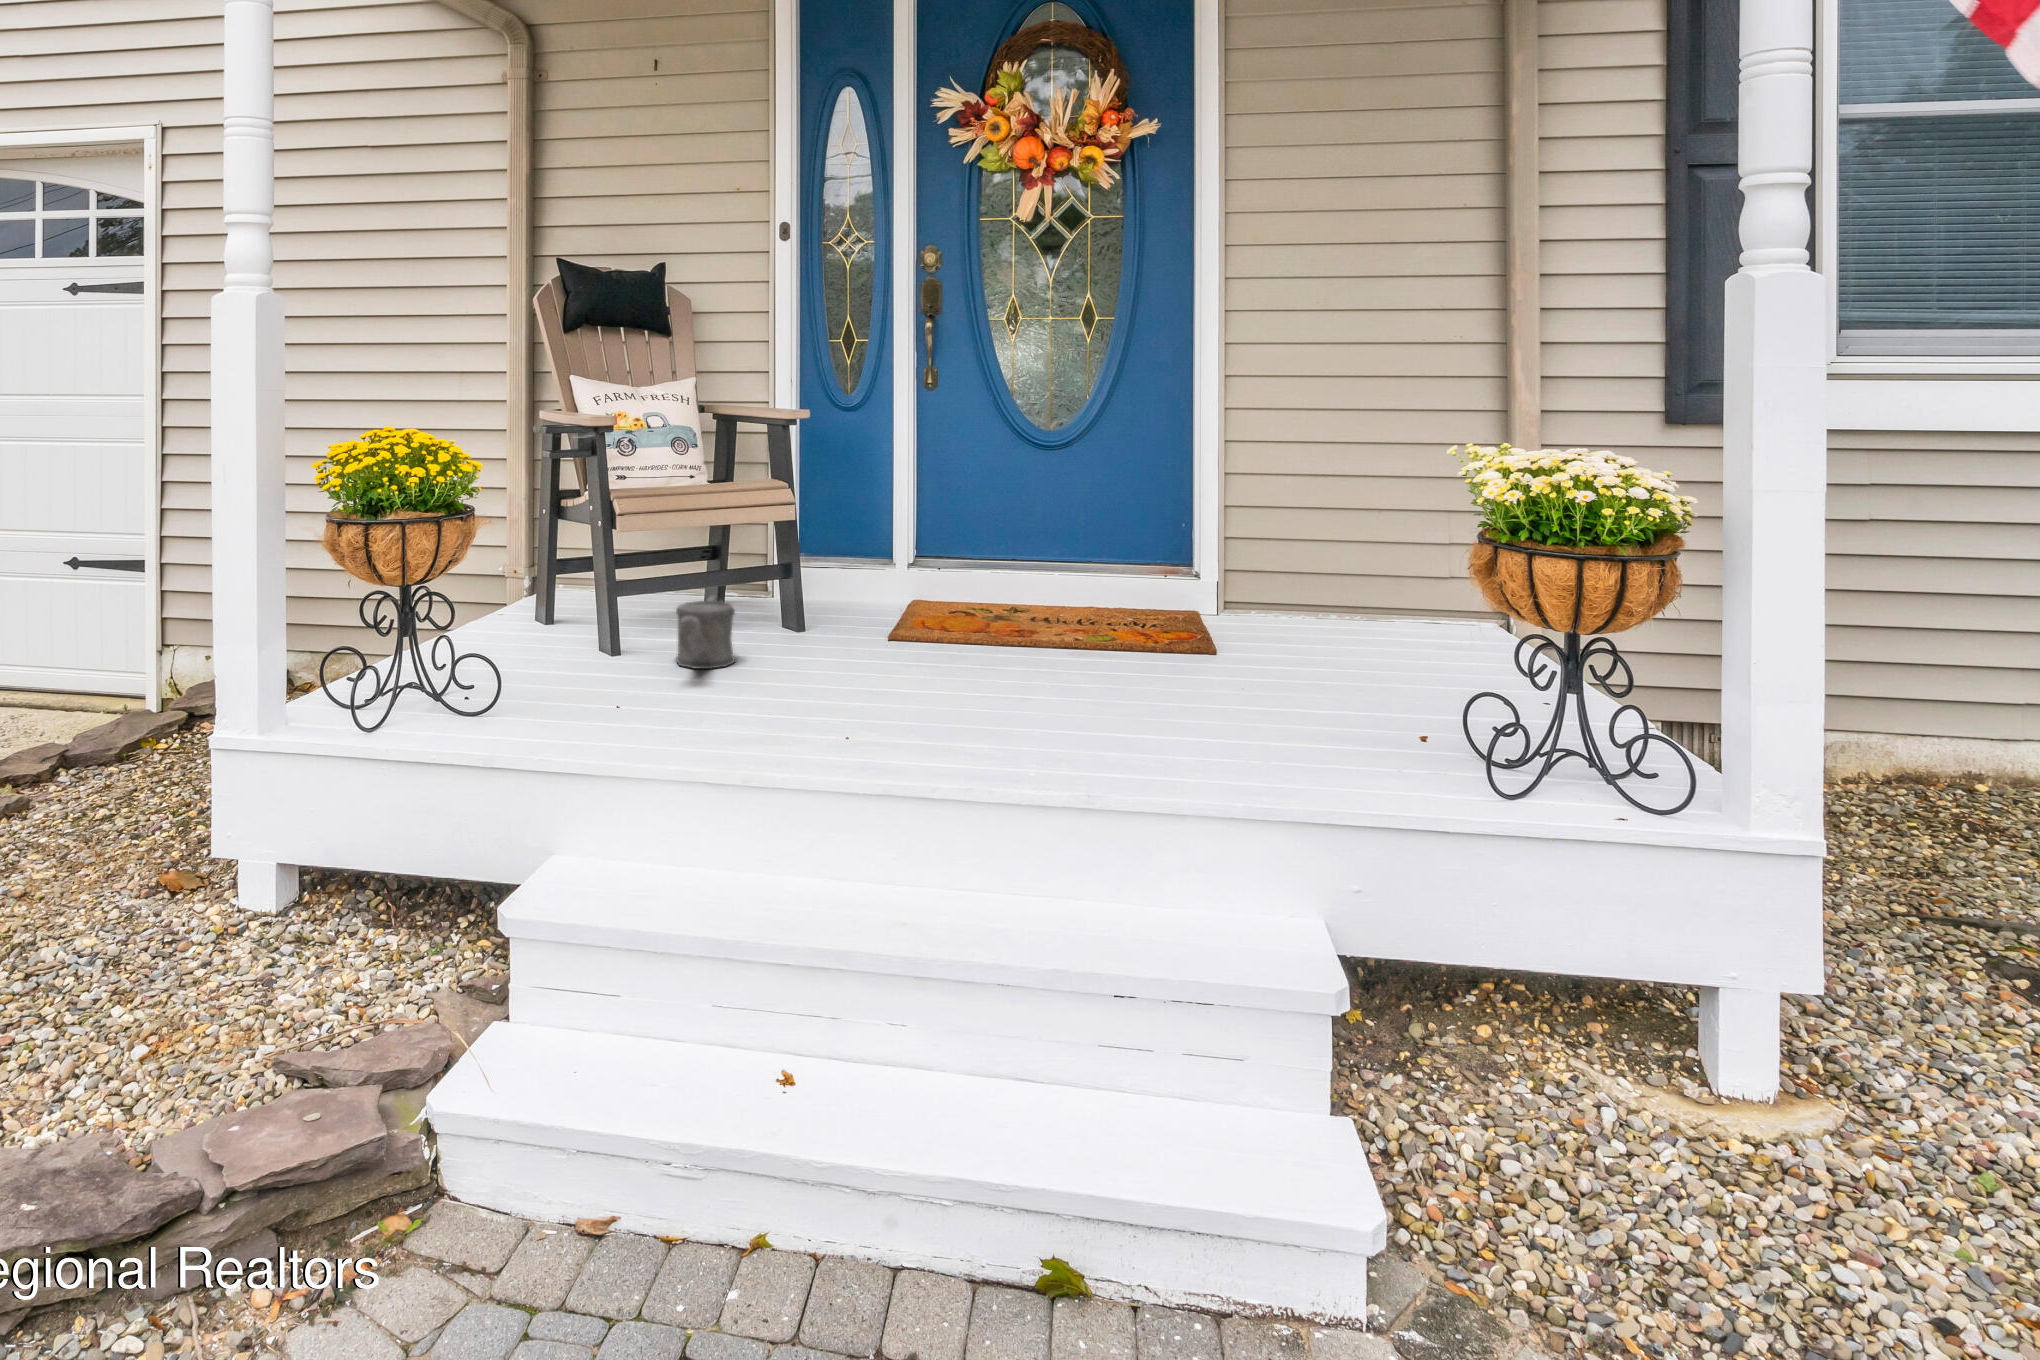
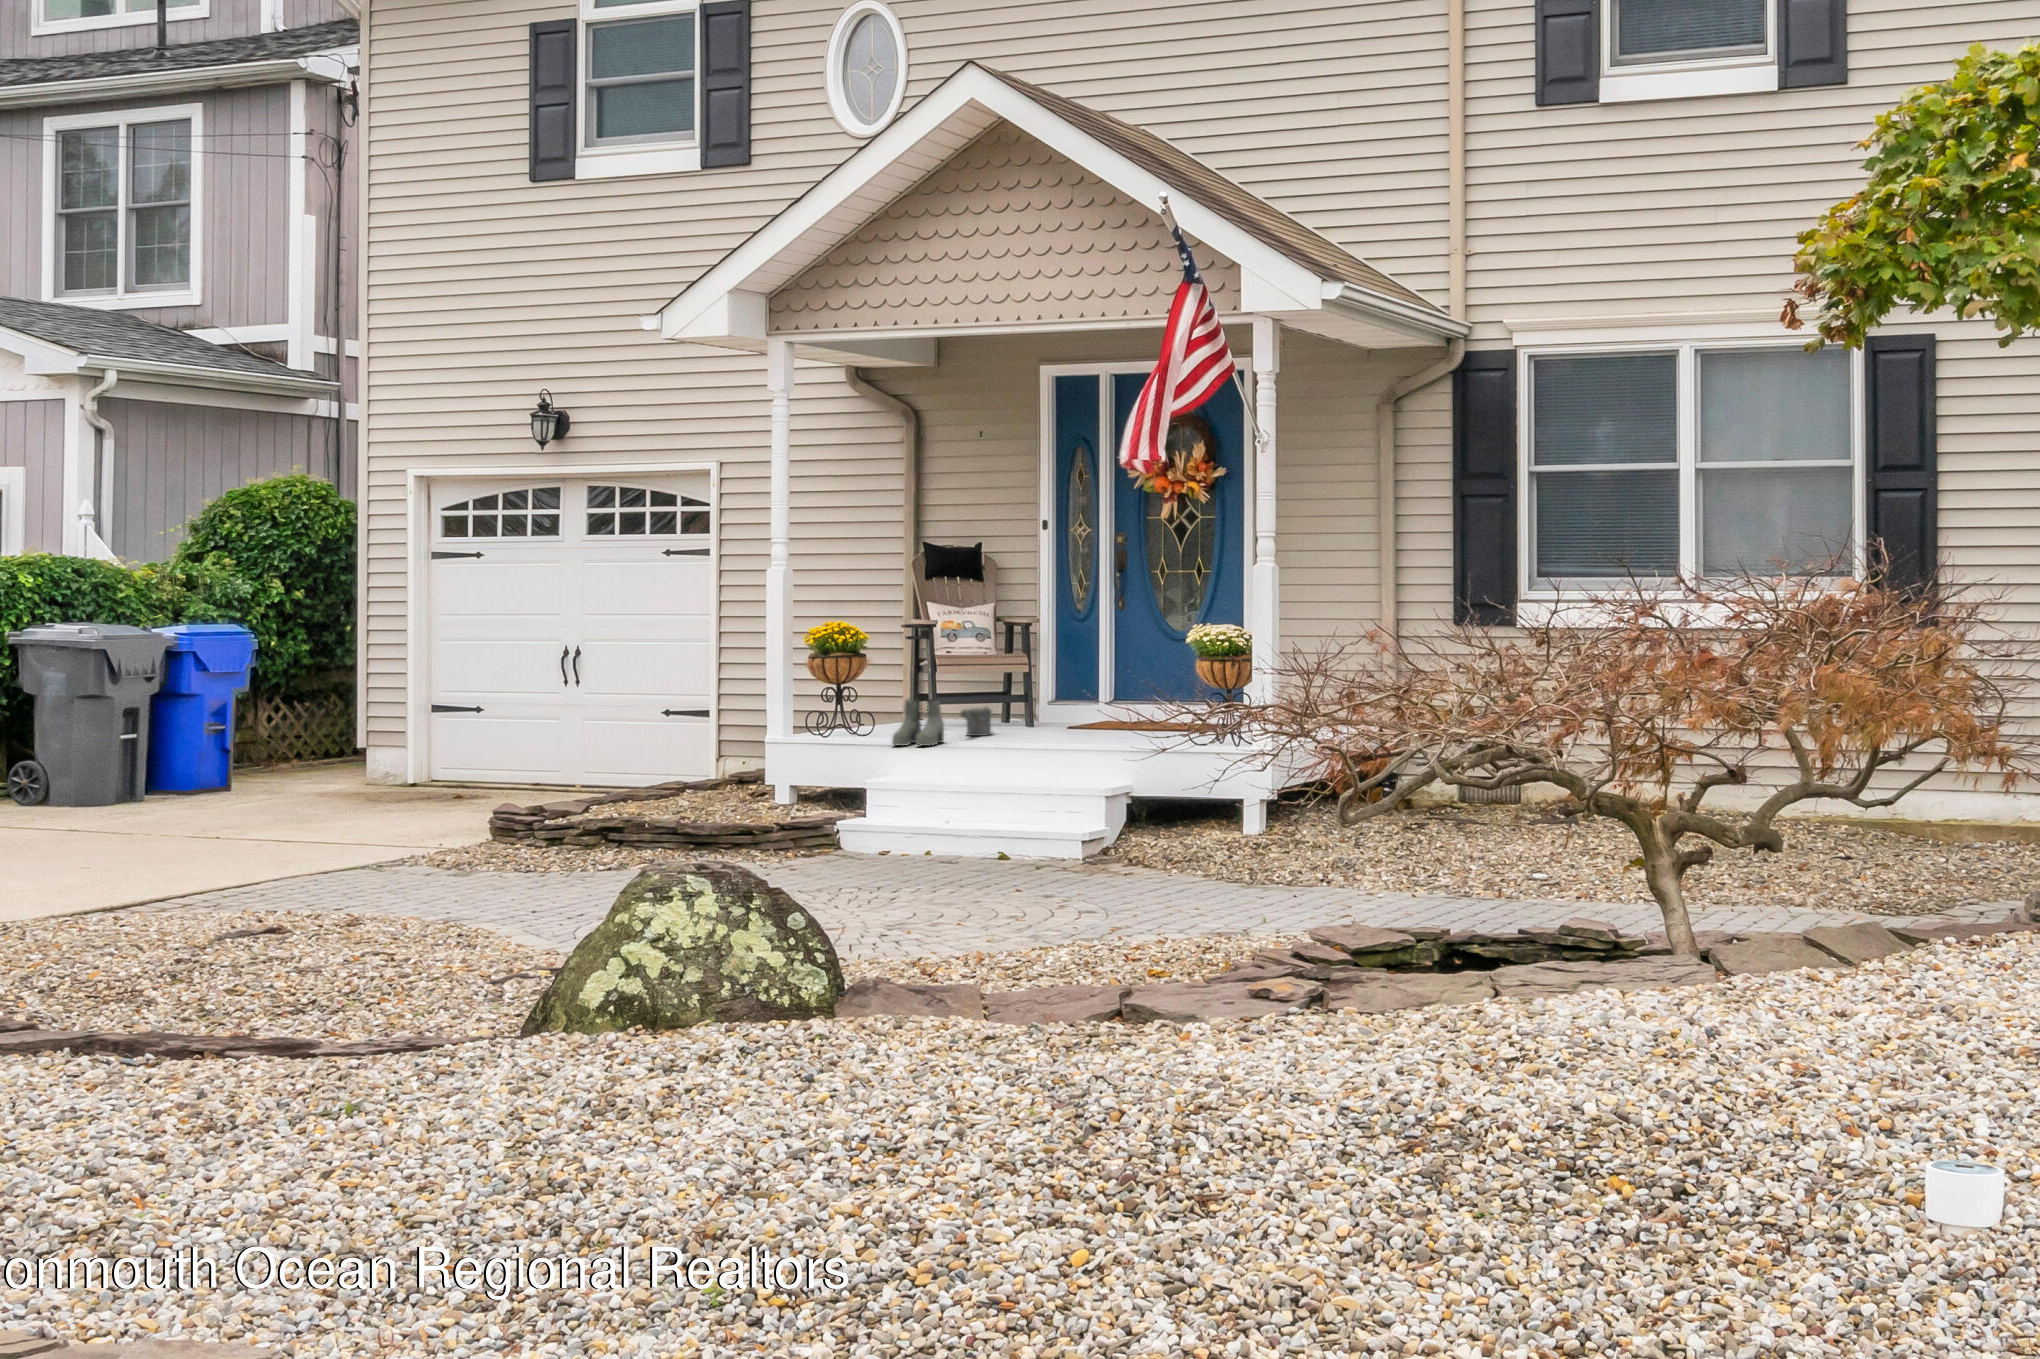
boots: none [527,597,649,723] -> present [892,699,944,746]

